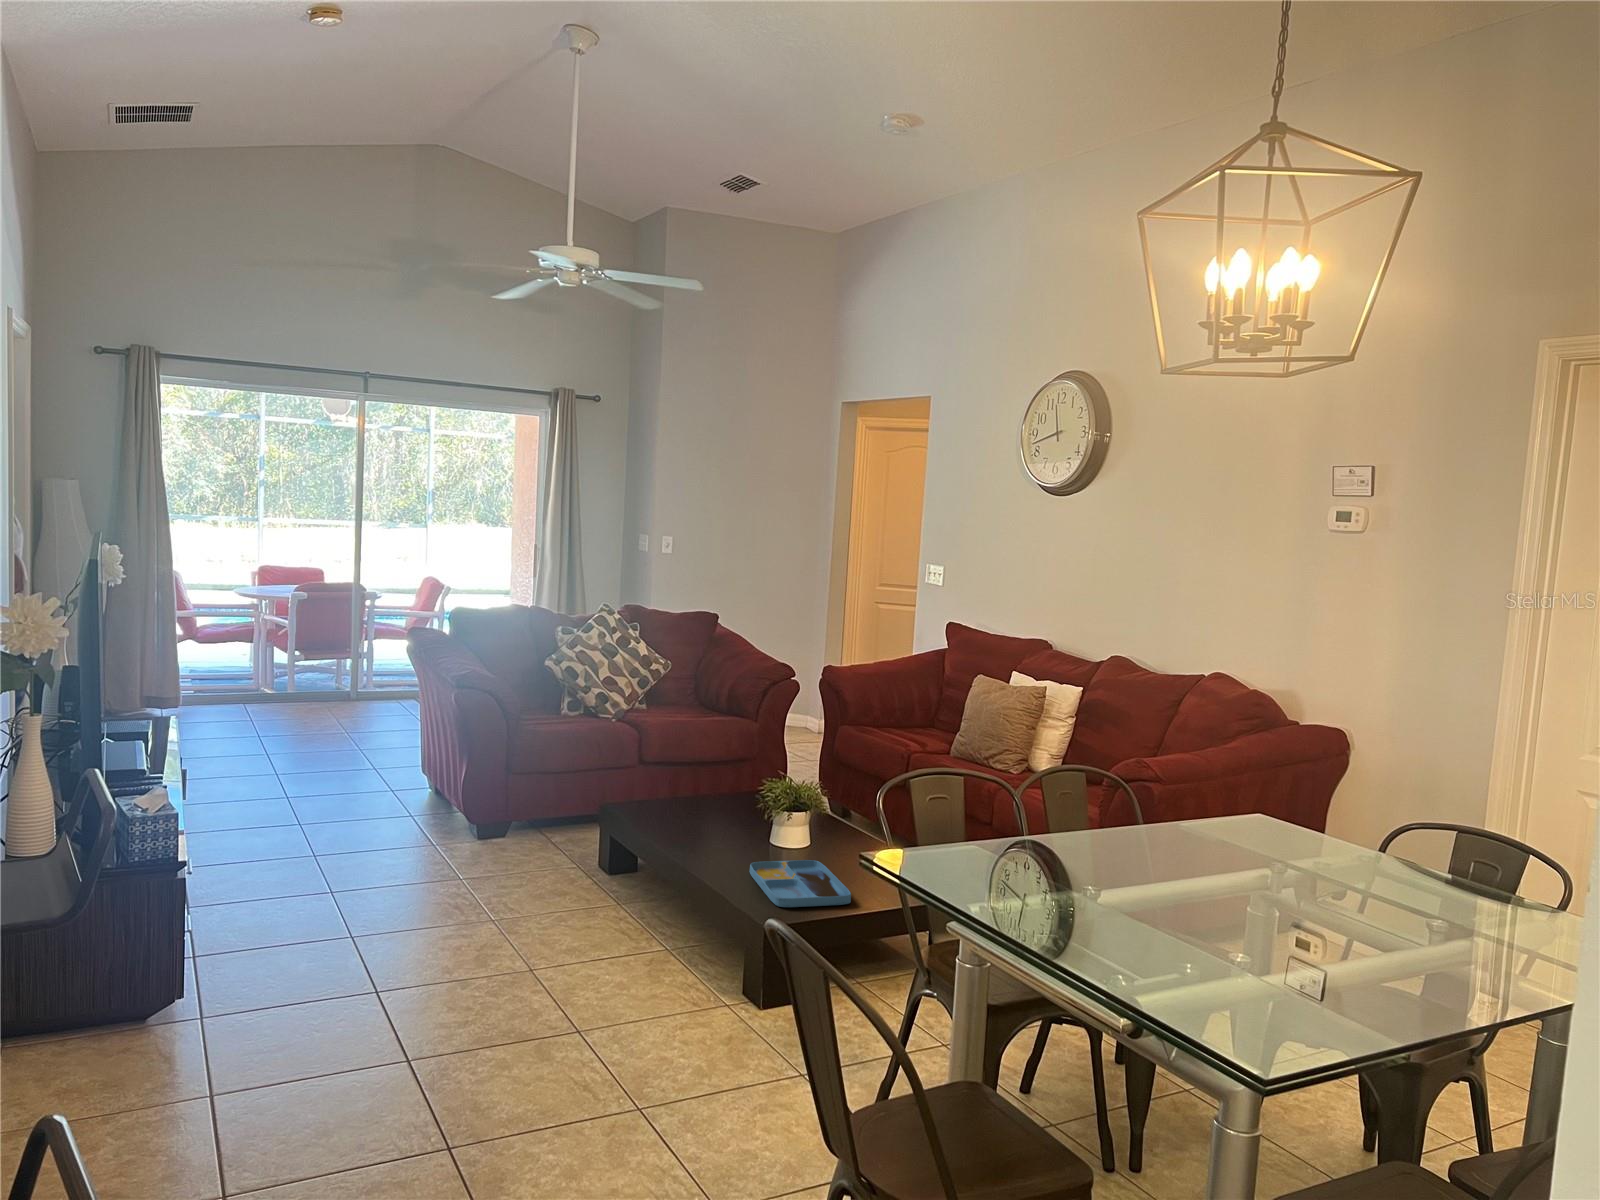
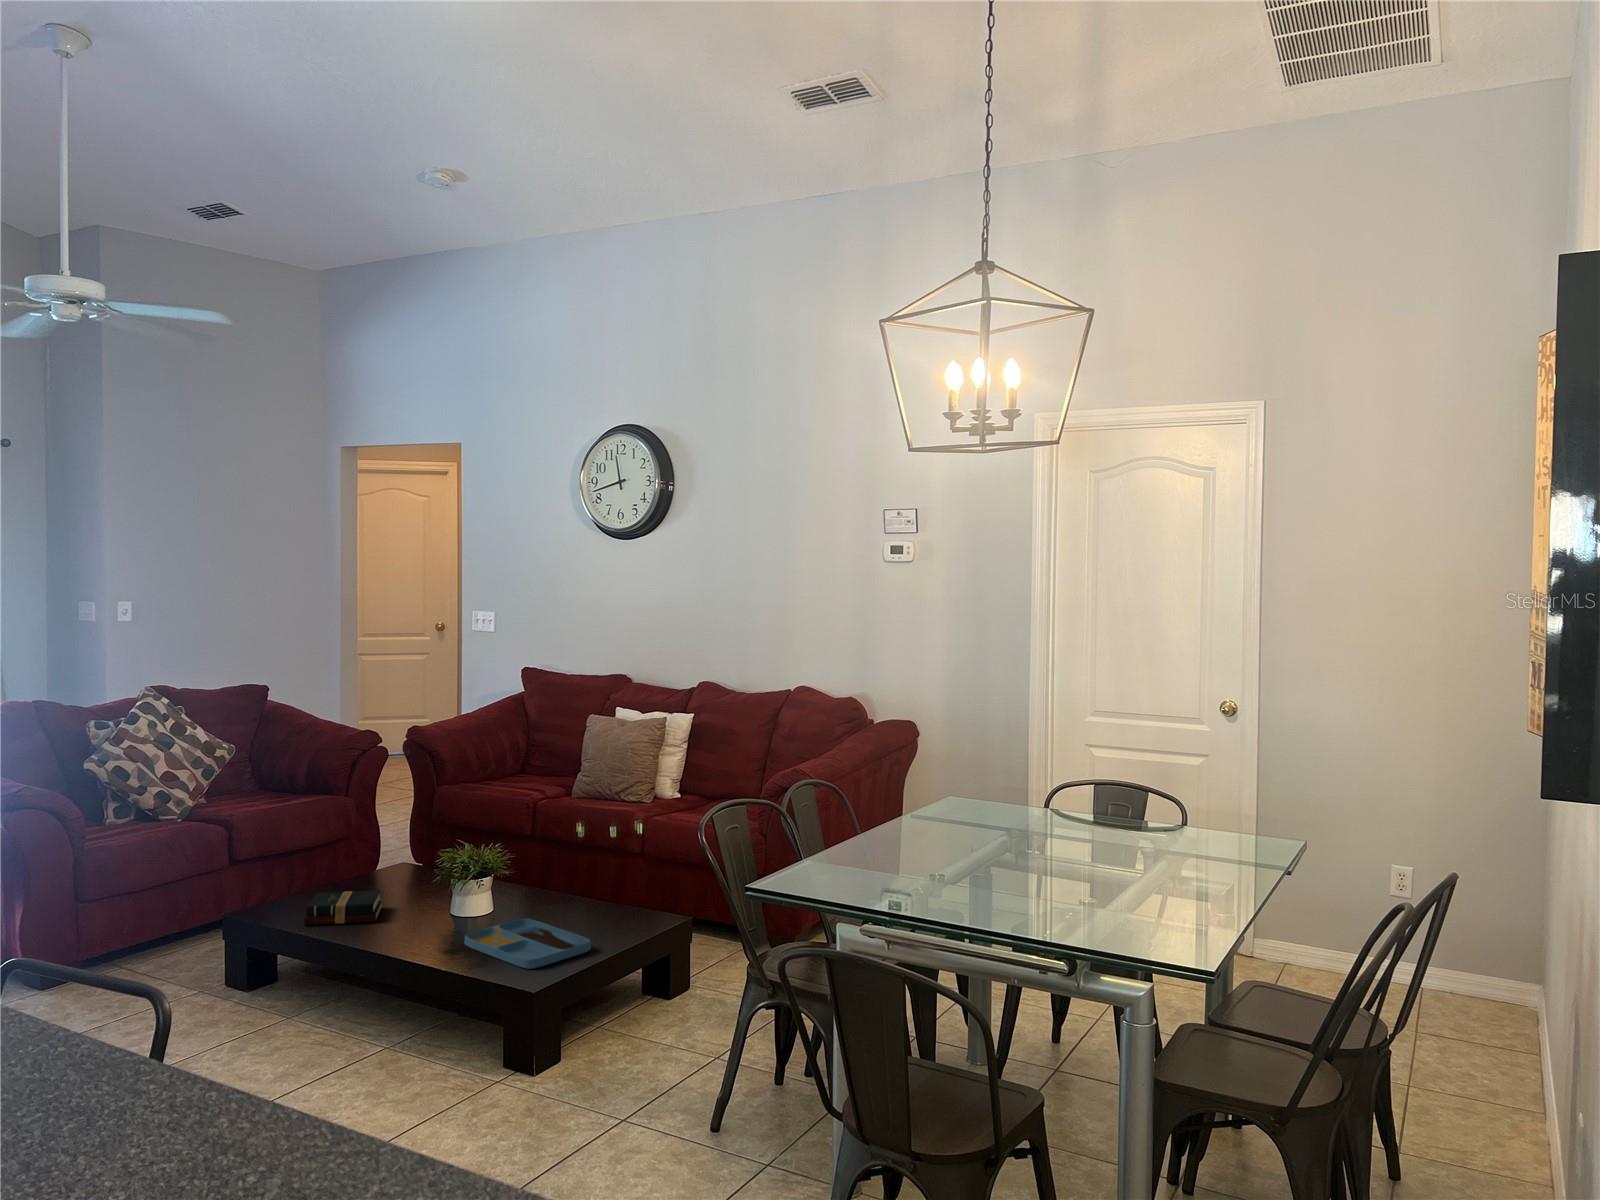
hardback book: none [647,800,721,835] -> present [304,891,382,925]

